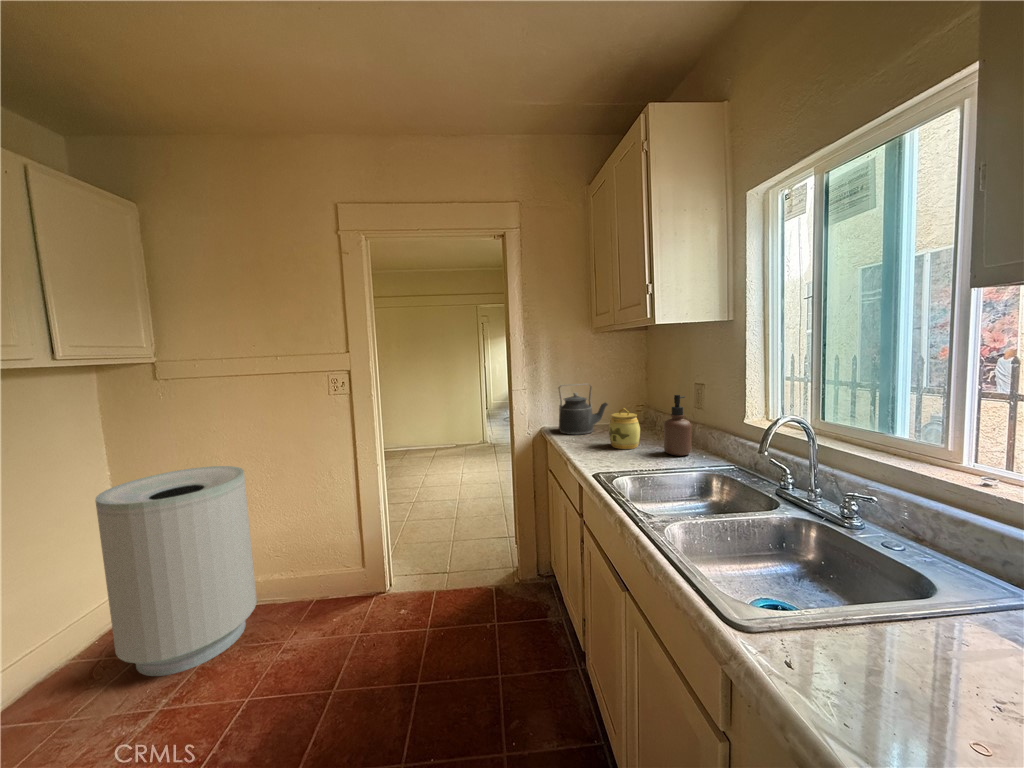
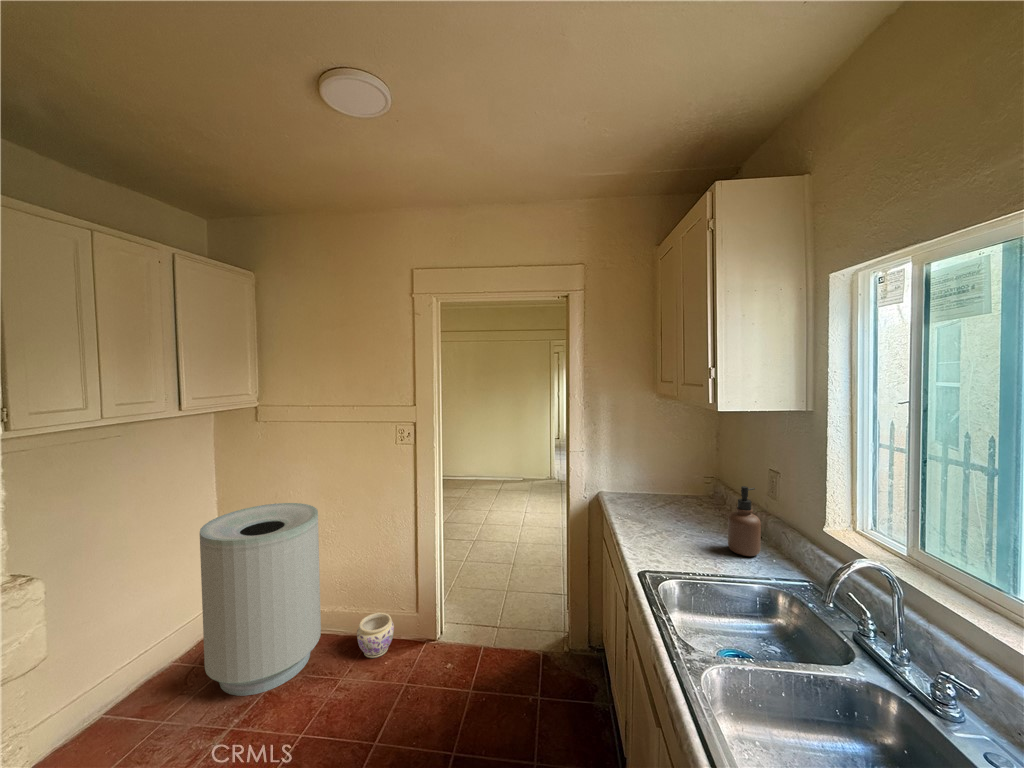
kettle: present [559,384,608,435] -> none [617,452,673,508]
jar: present [609,408,640,449] -> none [667,490,703,537]
planter: none [299,571,340,617] -> present [357,613,394,658]

